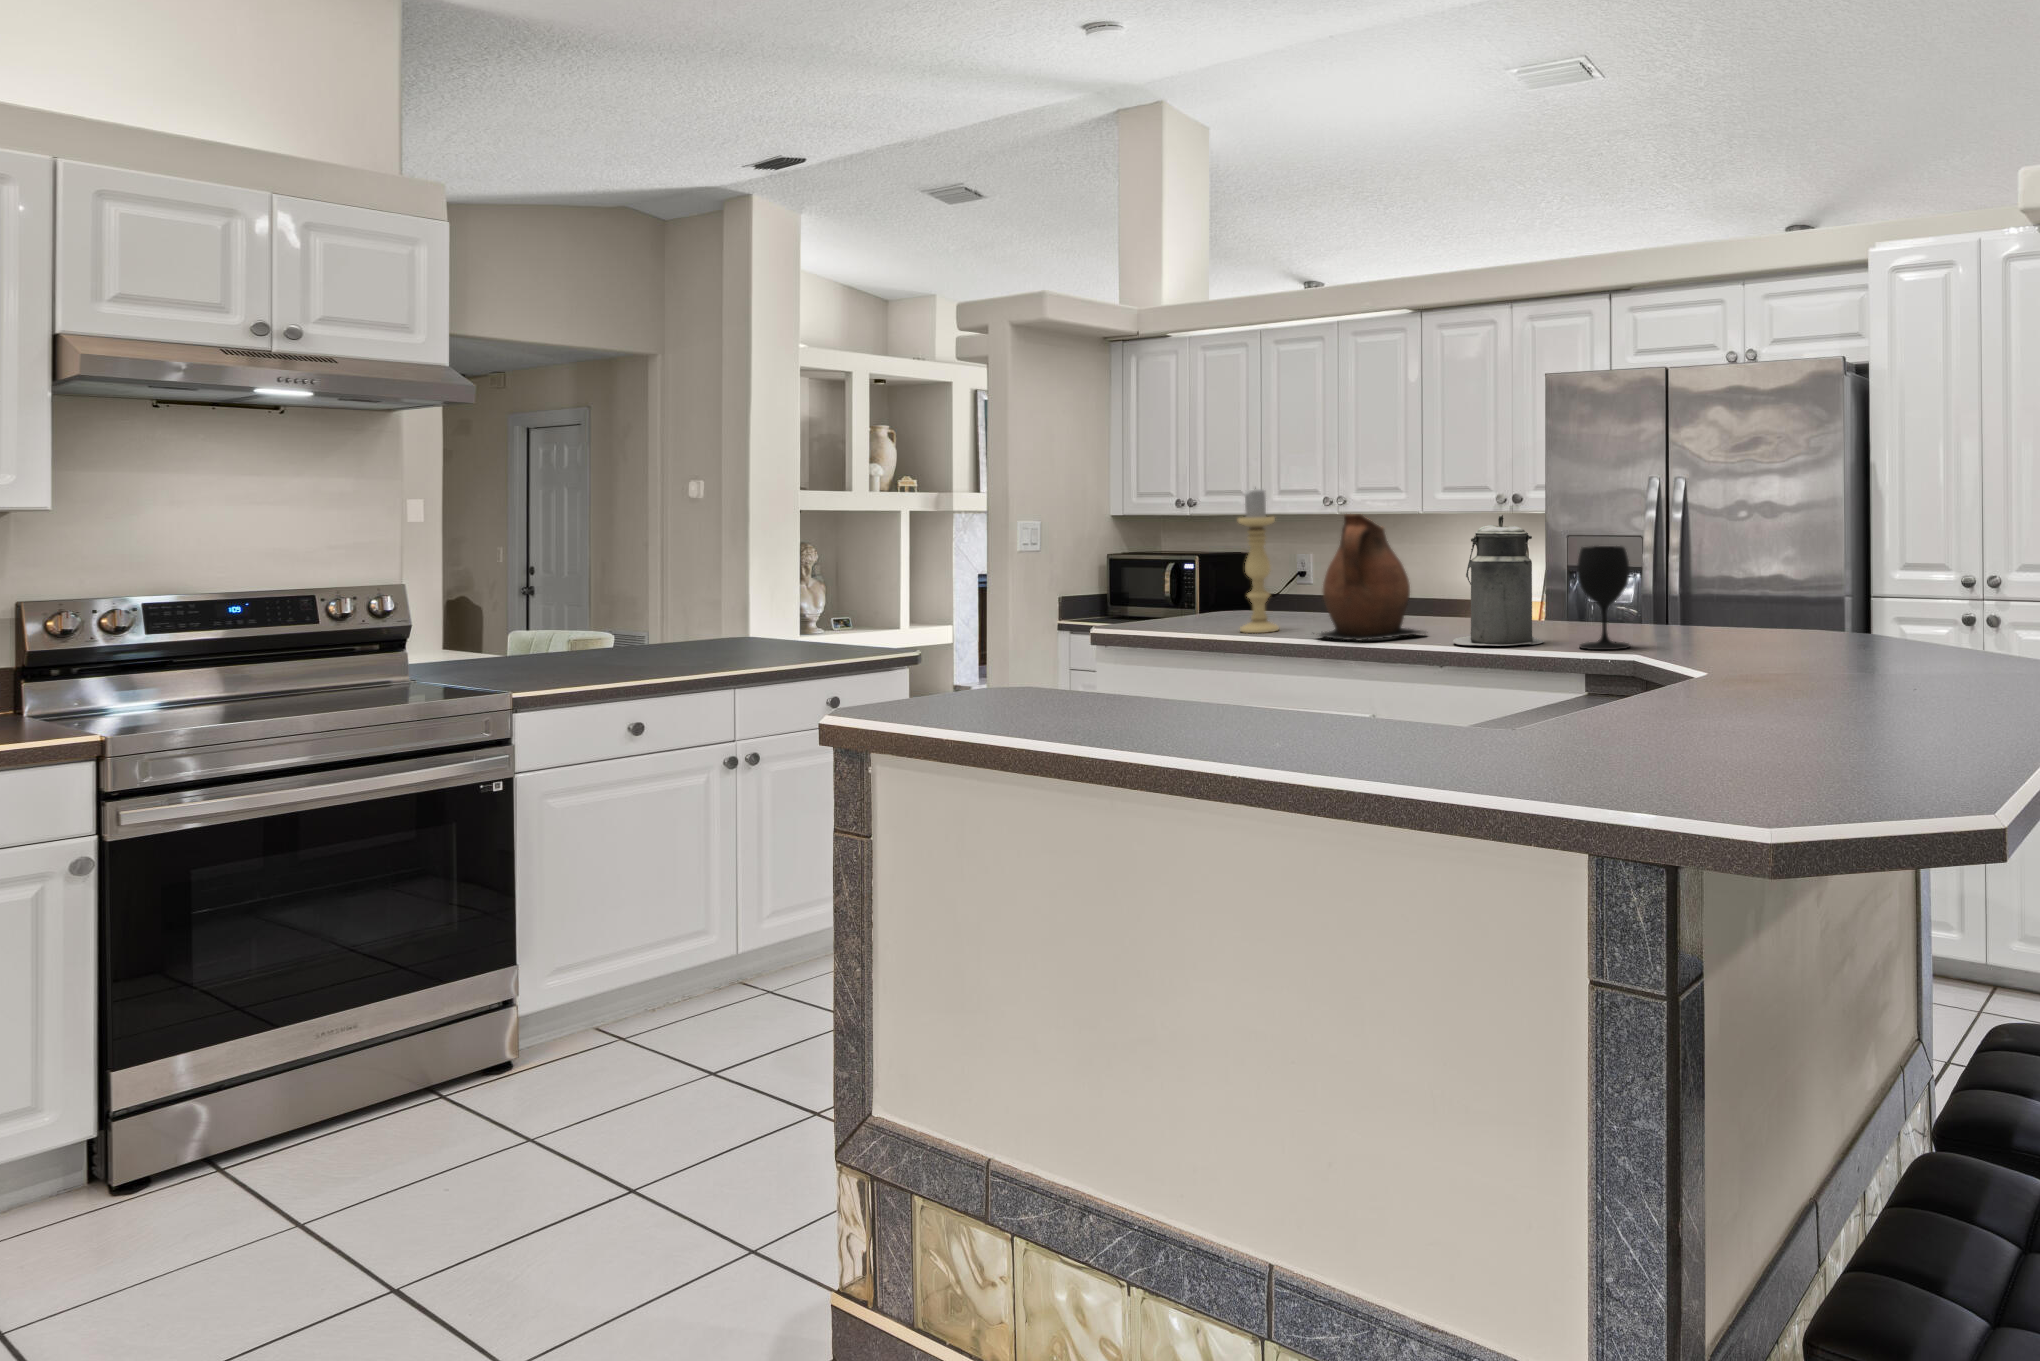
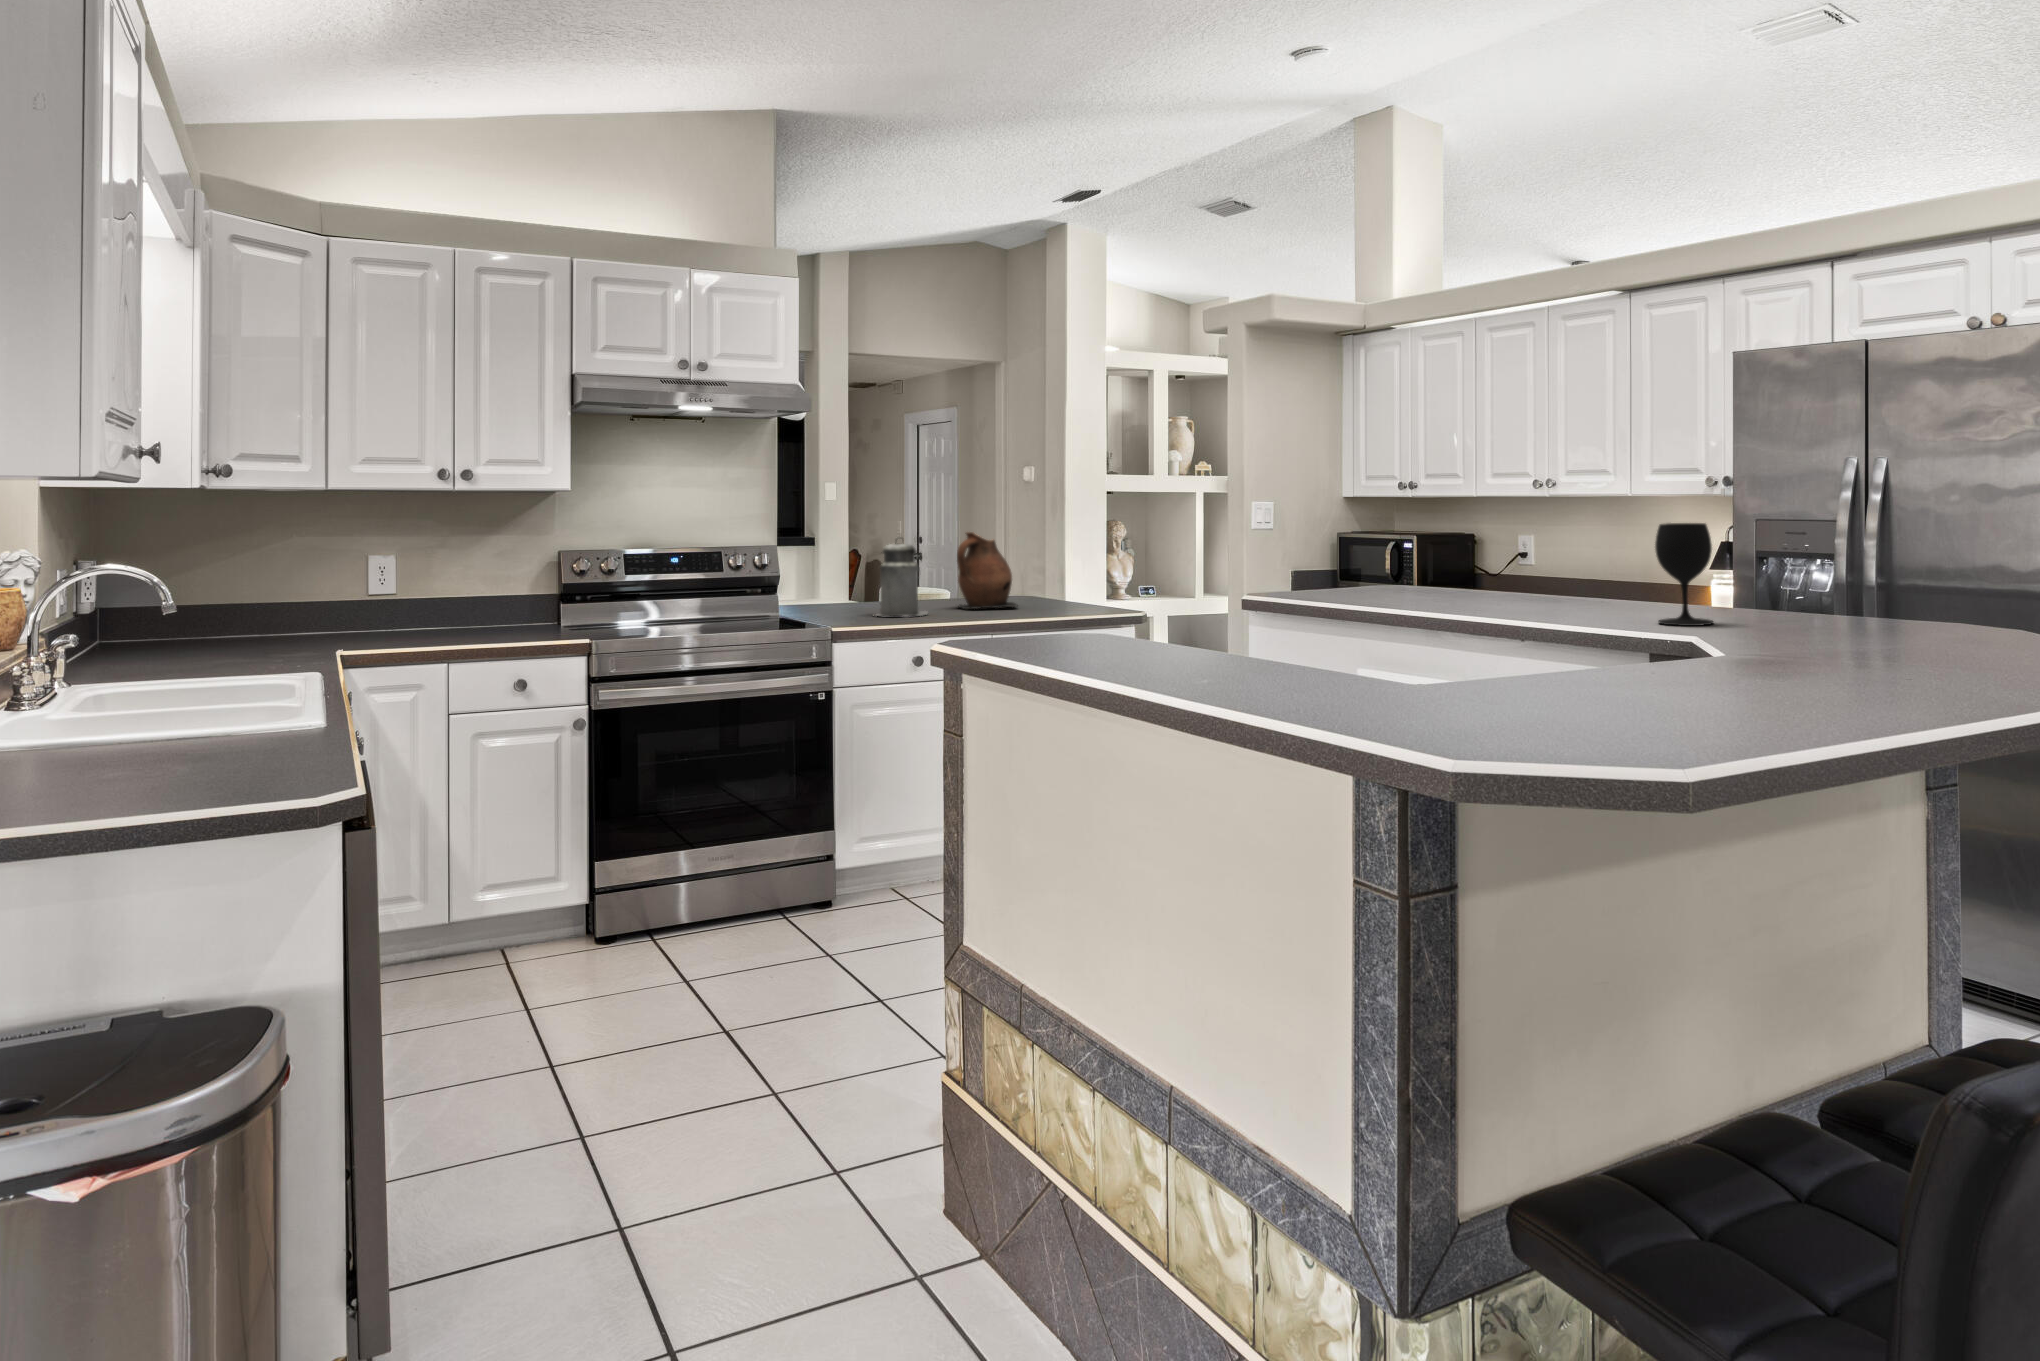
candle holder: present [1238,489,1279,633] -> none [1372,467,1411,601]
ceramic pitcher: present [1320,514,1426,641] -> present [957,532,1017,609]
canister: present [1453,514,1544,646] -> present [876,538,927,617]

